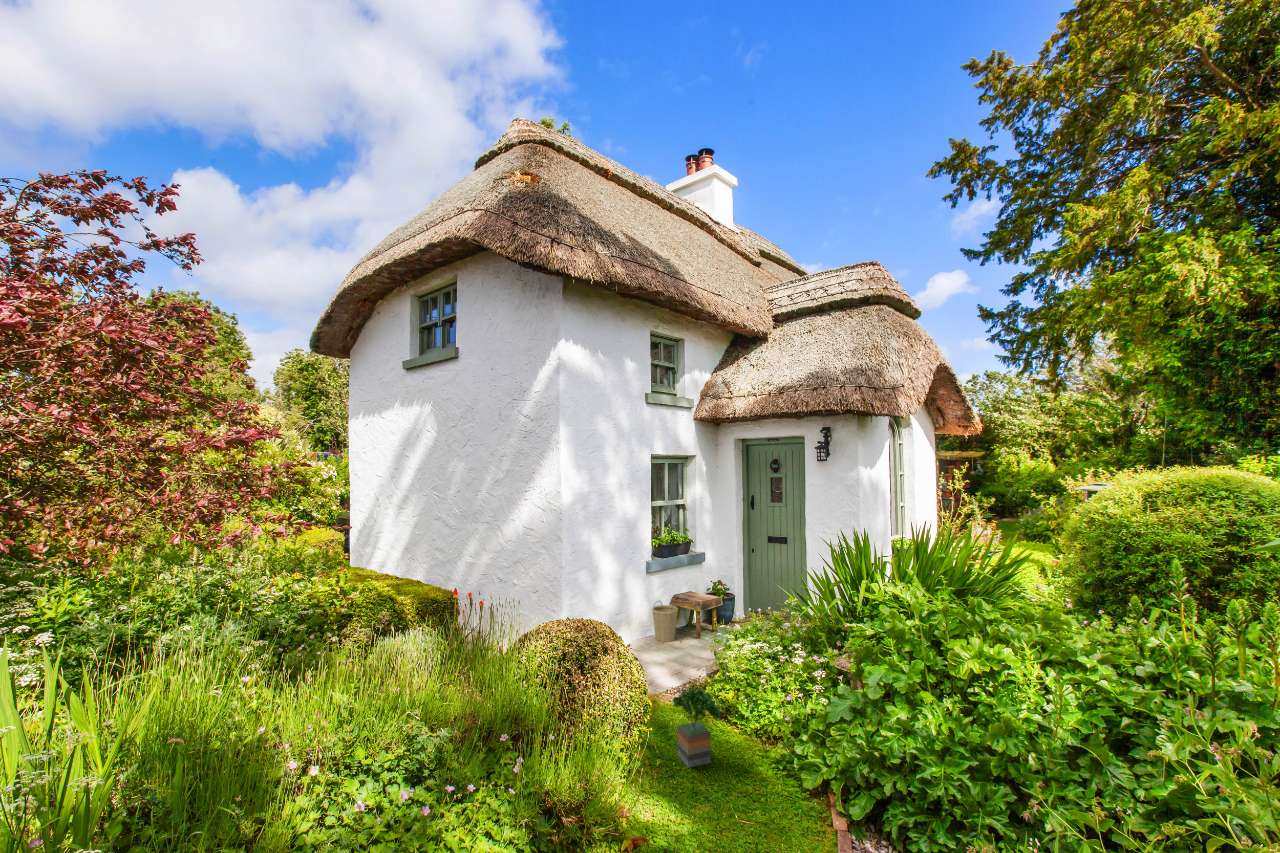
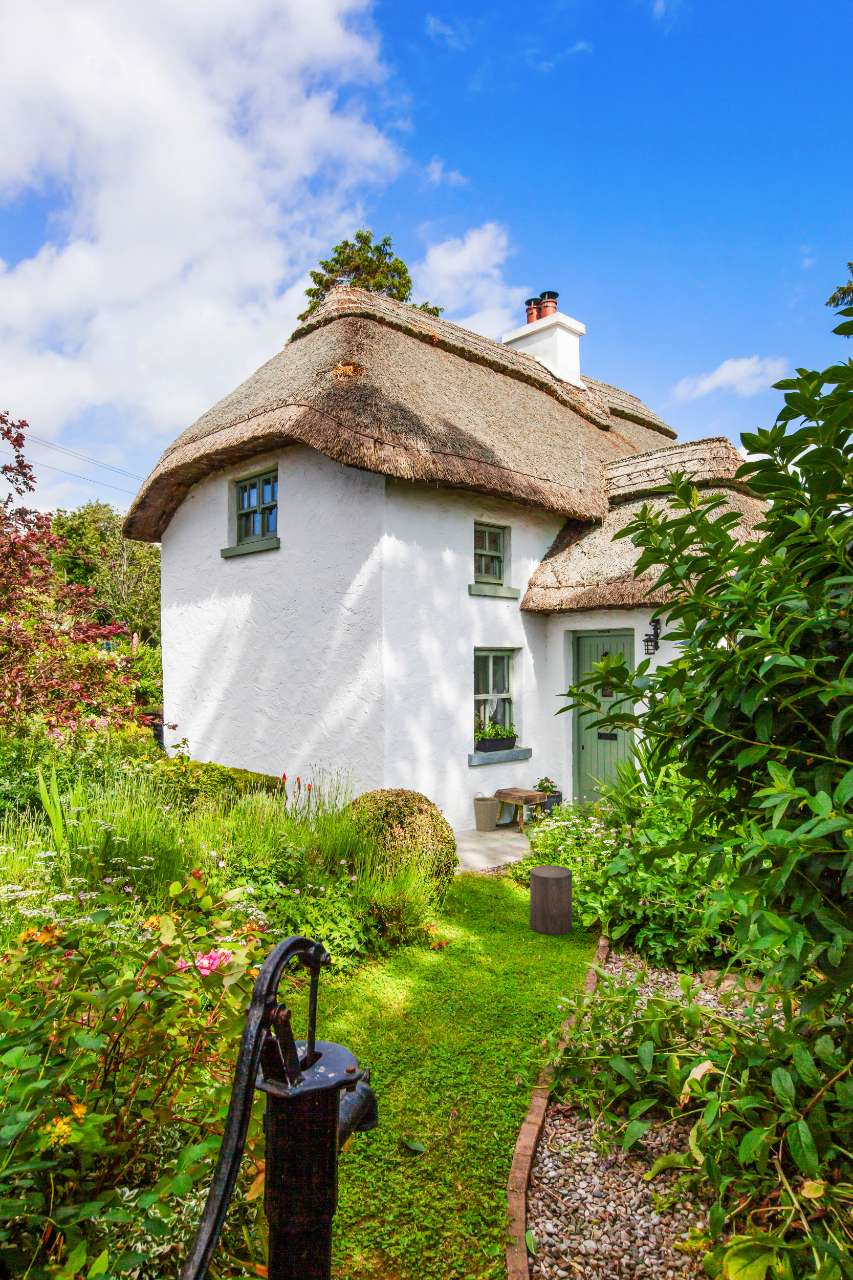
potted tree: present [673,688,721,768] -> none [476,844,517,905]
stool: none [748,725,803,828] -> present [530,865,572,935]

